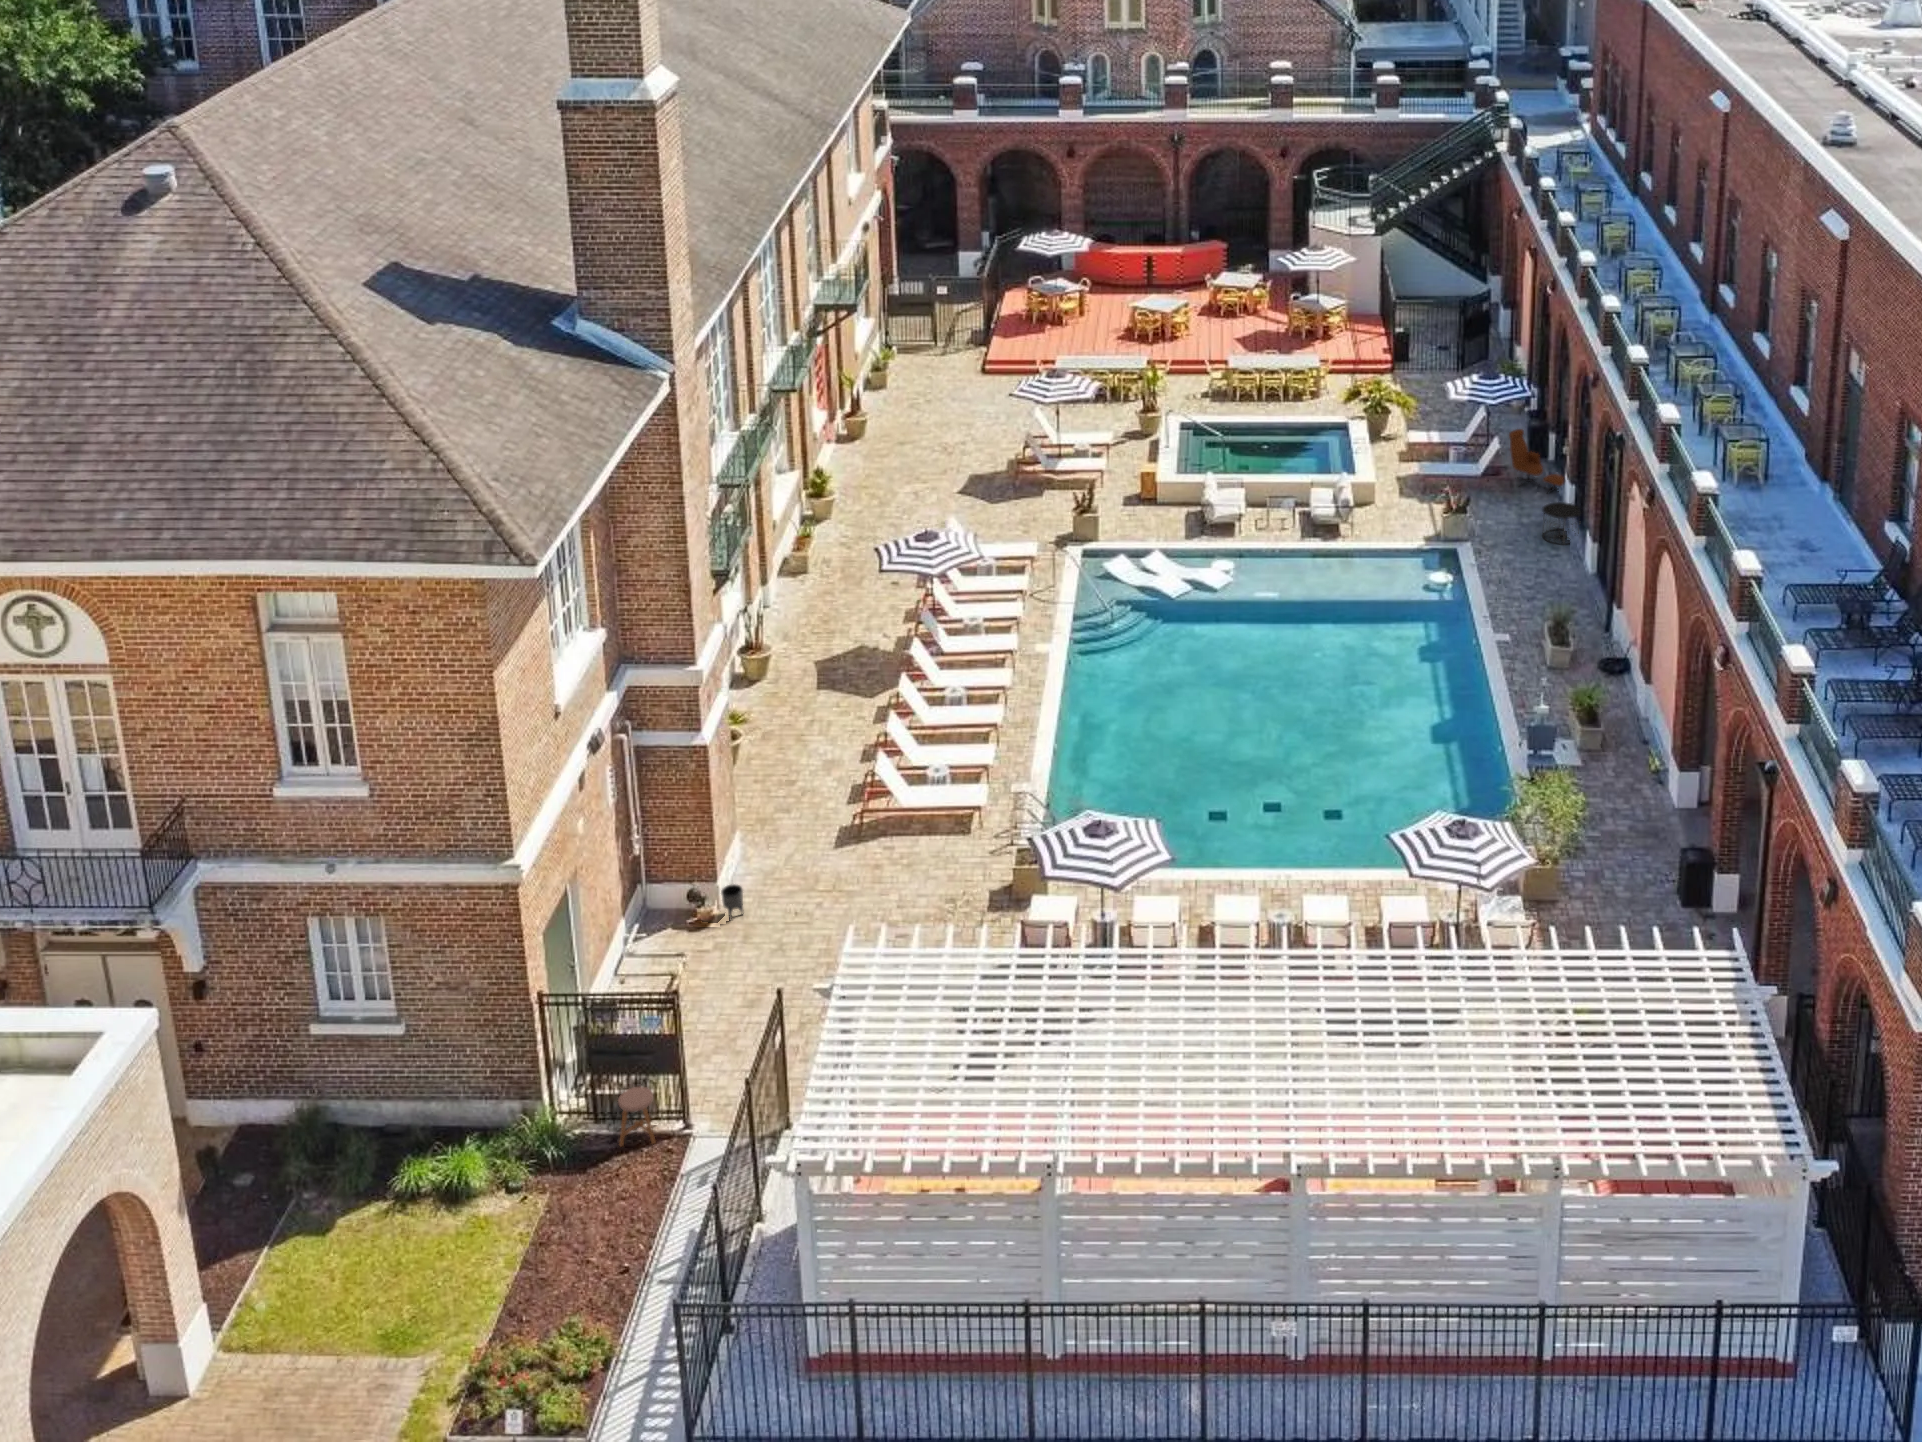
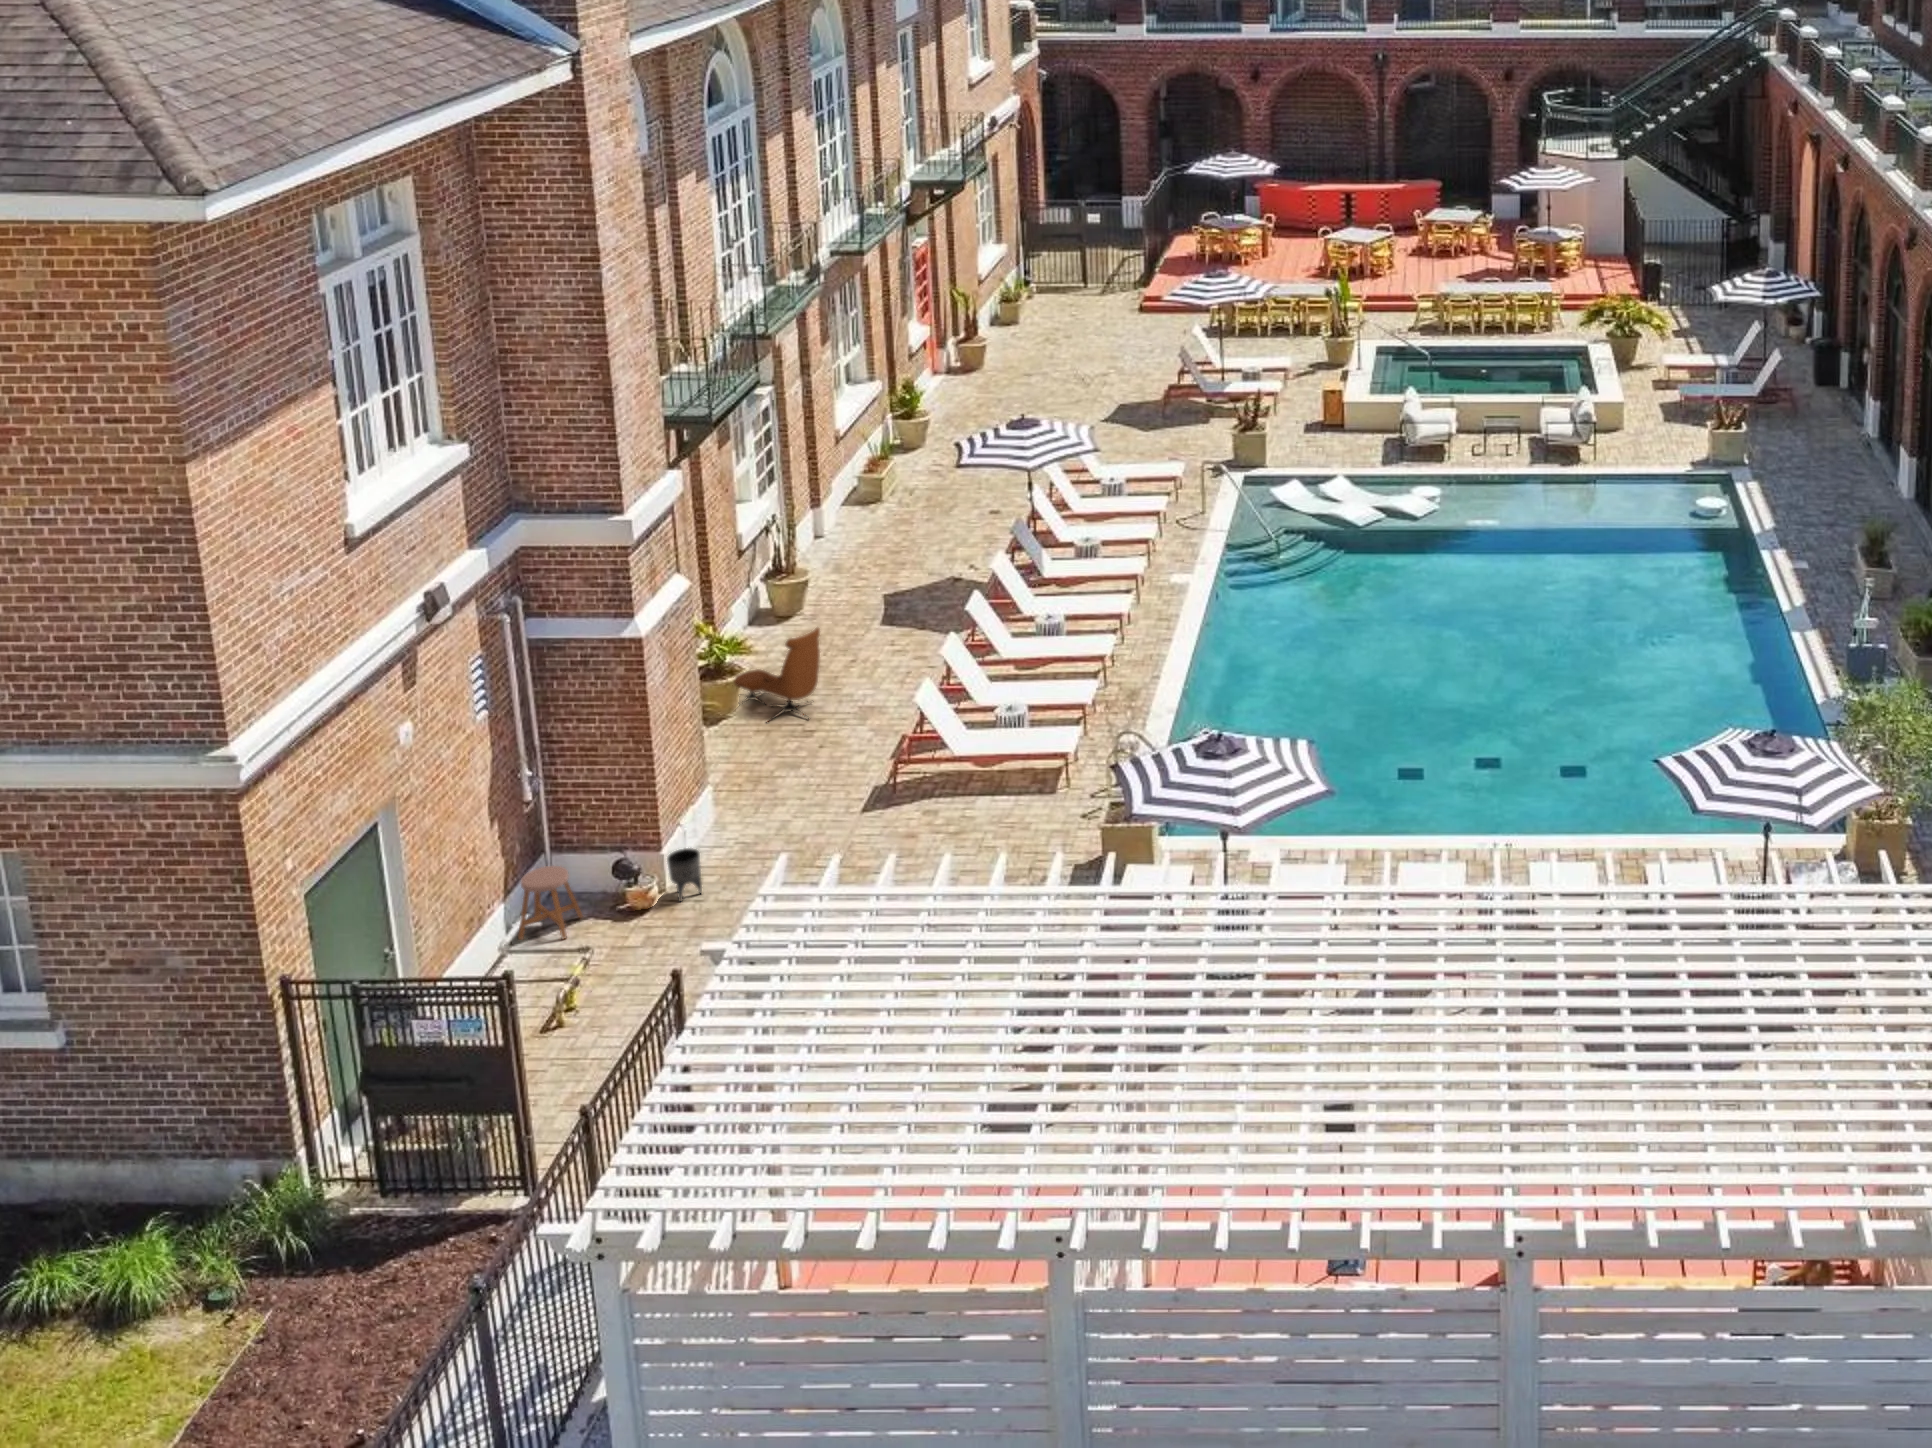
lounge chair: present [1509,429,1564,494] -> present [734,628,820,716]
side table: present [1542,502,1581,545] -> none [1834,416,1886,467]
stool: present [618,1086,656,1146] -> present [518,866,582,940]

